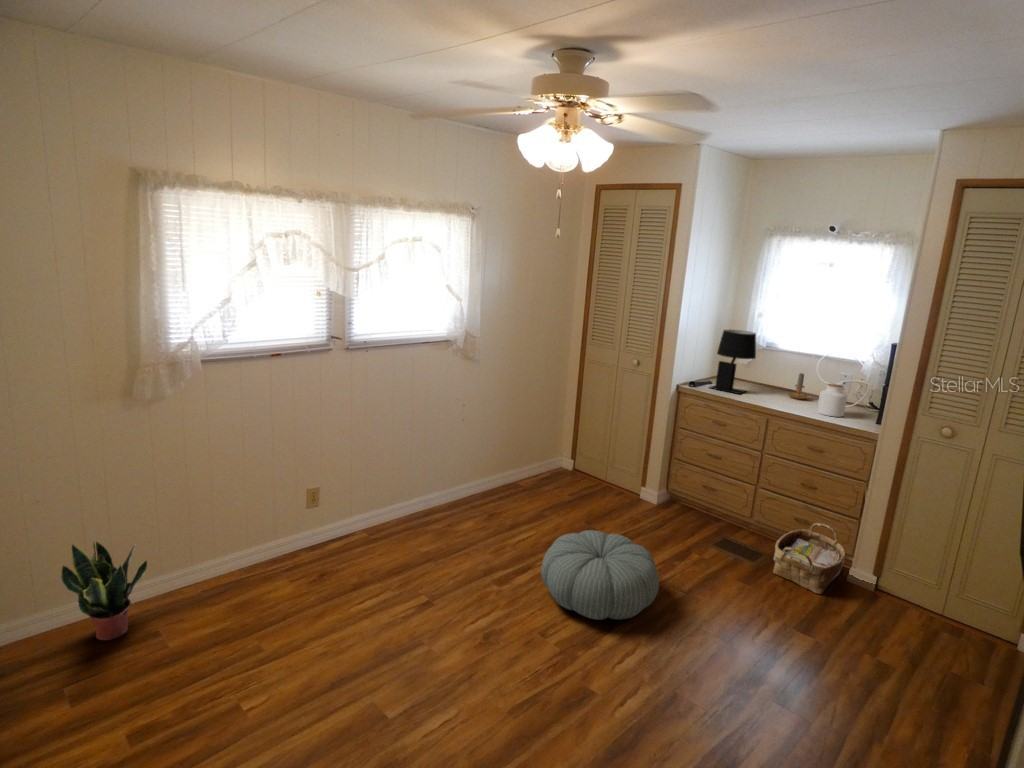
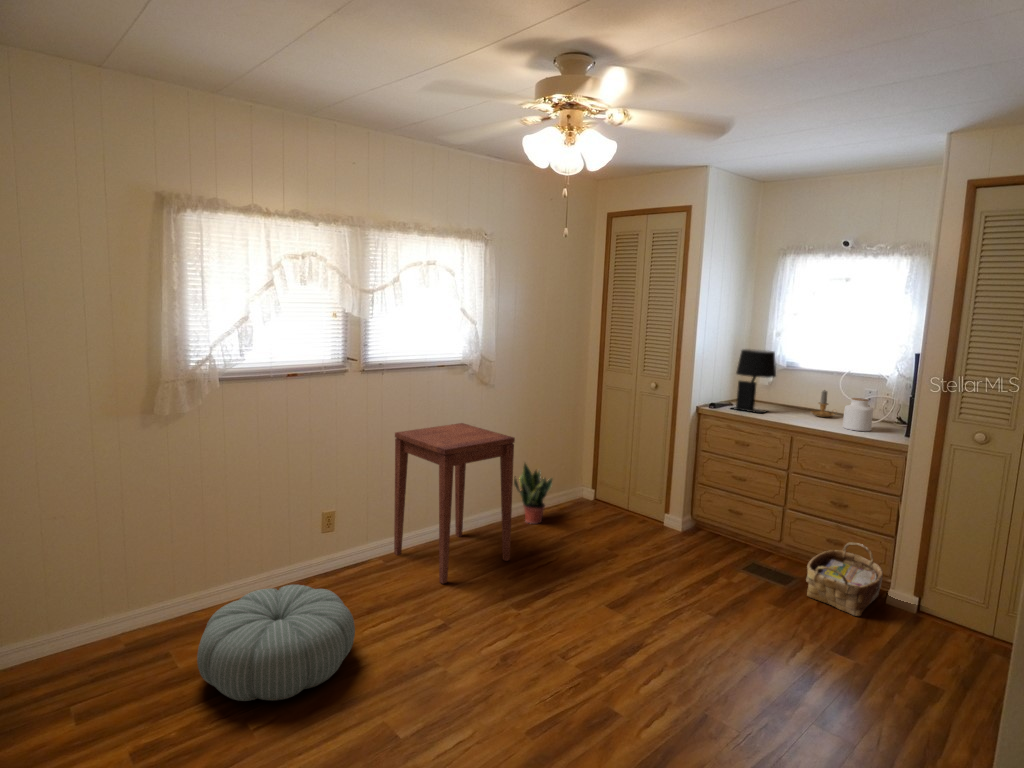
side table: none [379,399,499,559] -> present [394,423,515,584]
pouf: present [541,530,659,620] -> present [197,585,355,701]
potted plant: present [61,542,147,640] -> present [514,464,552,524]

